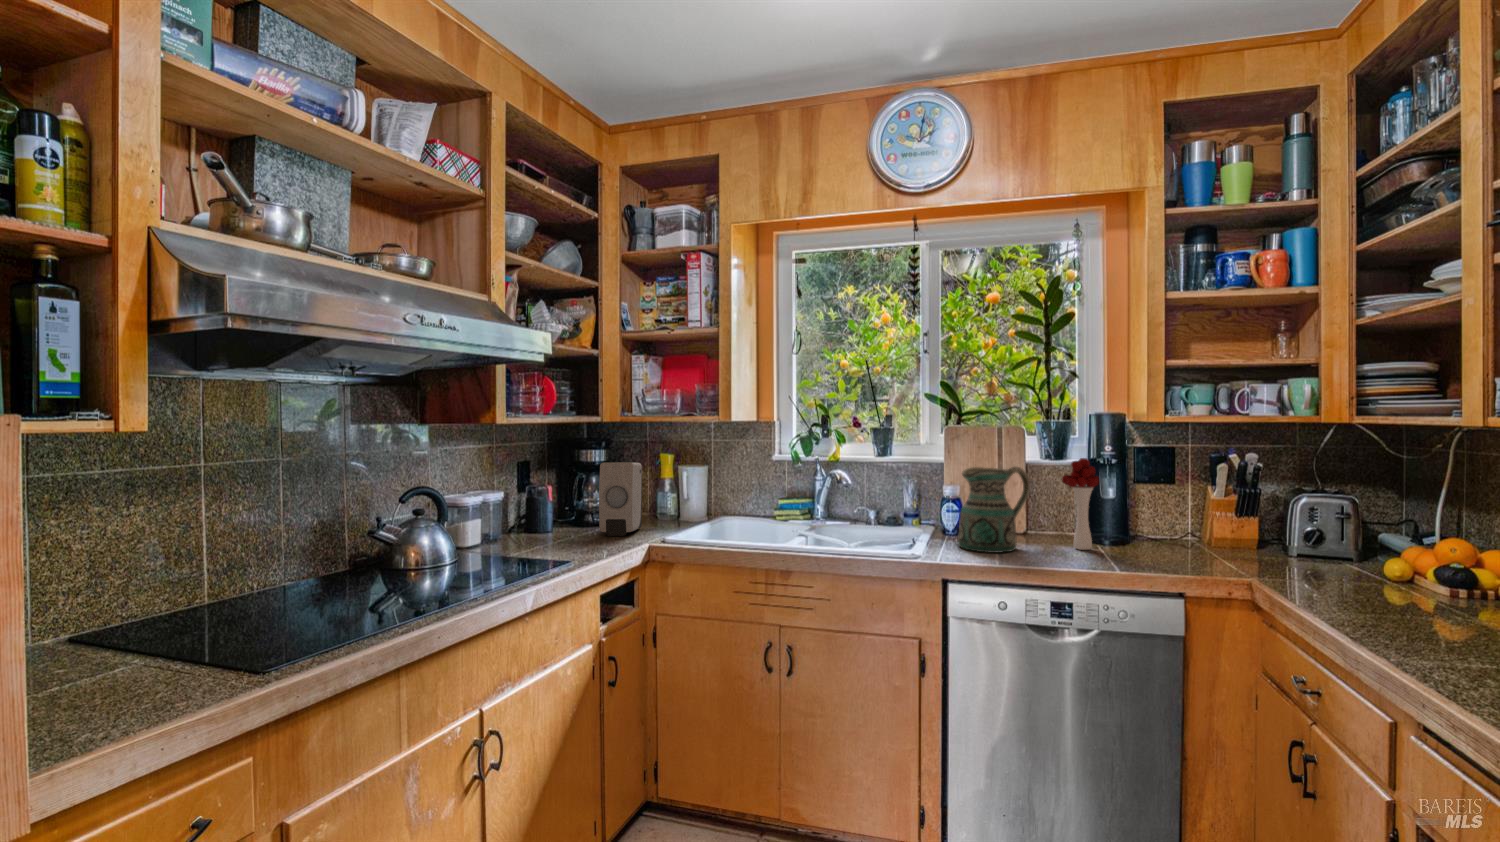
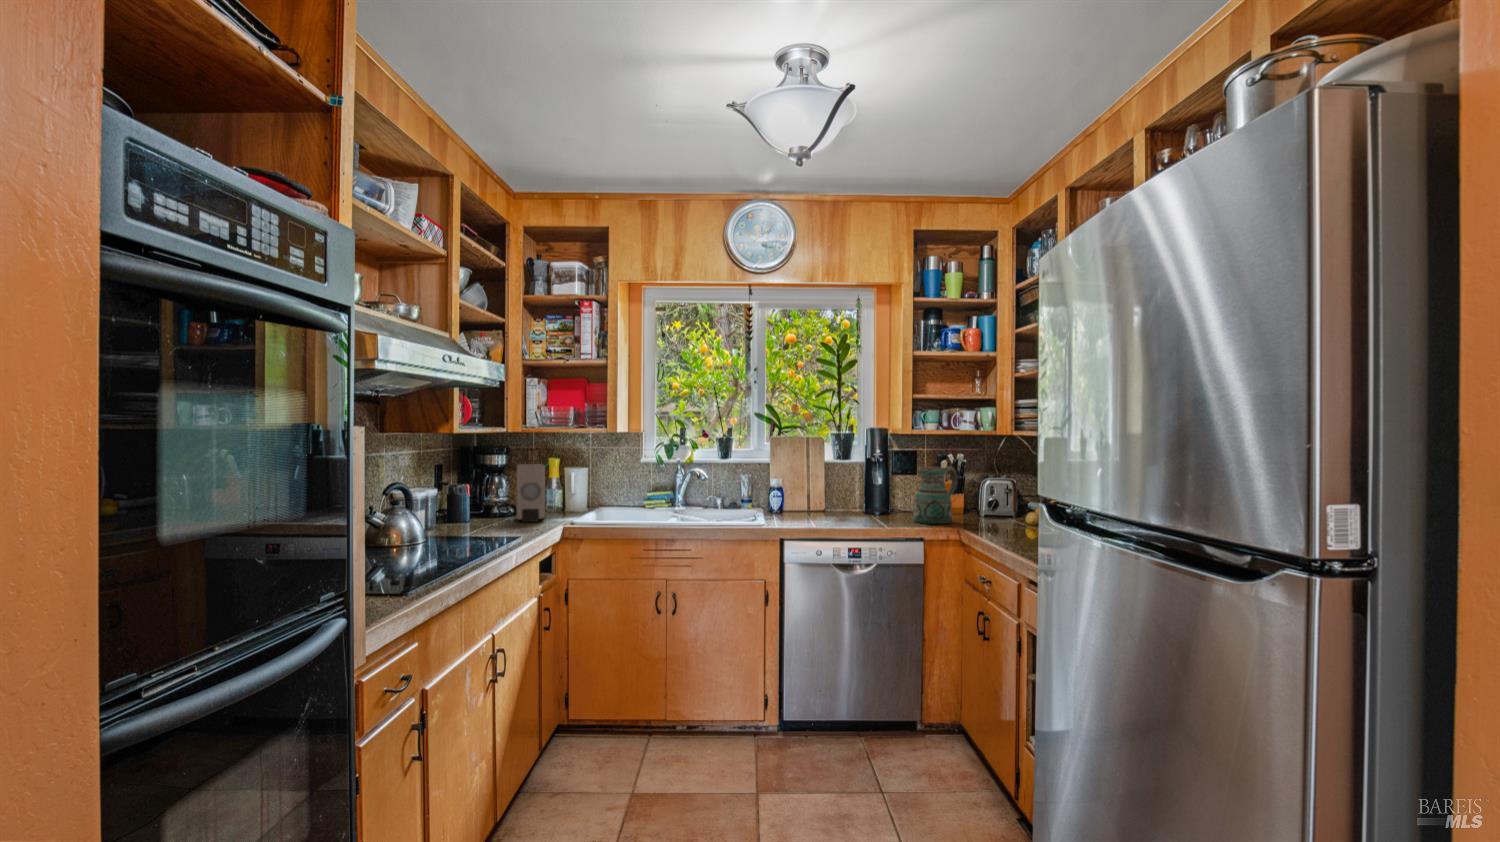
flower bouquet: present [1062,458,1099,550] -> none [852,458,874,519]
ceramic pitcher: present [959,467,1030,553] -> present [913,466,957,524]

